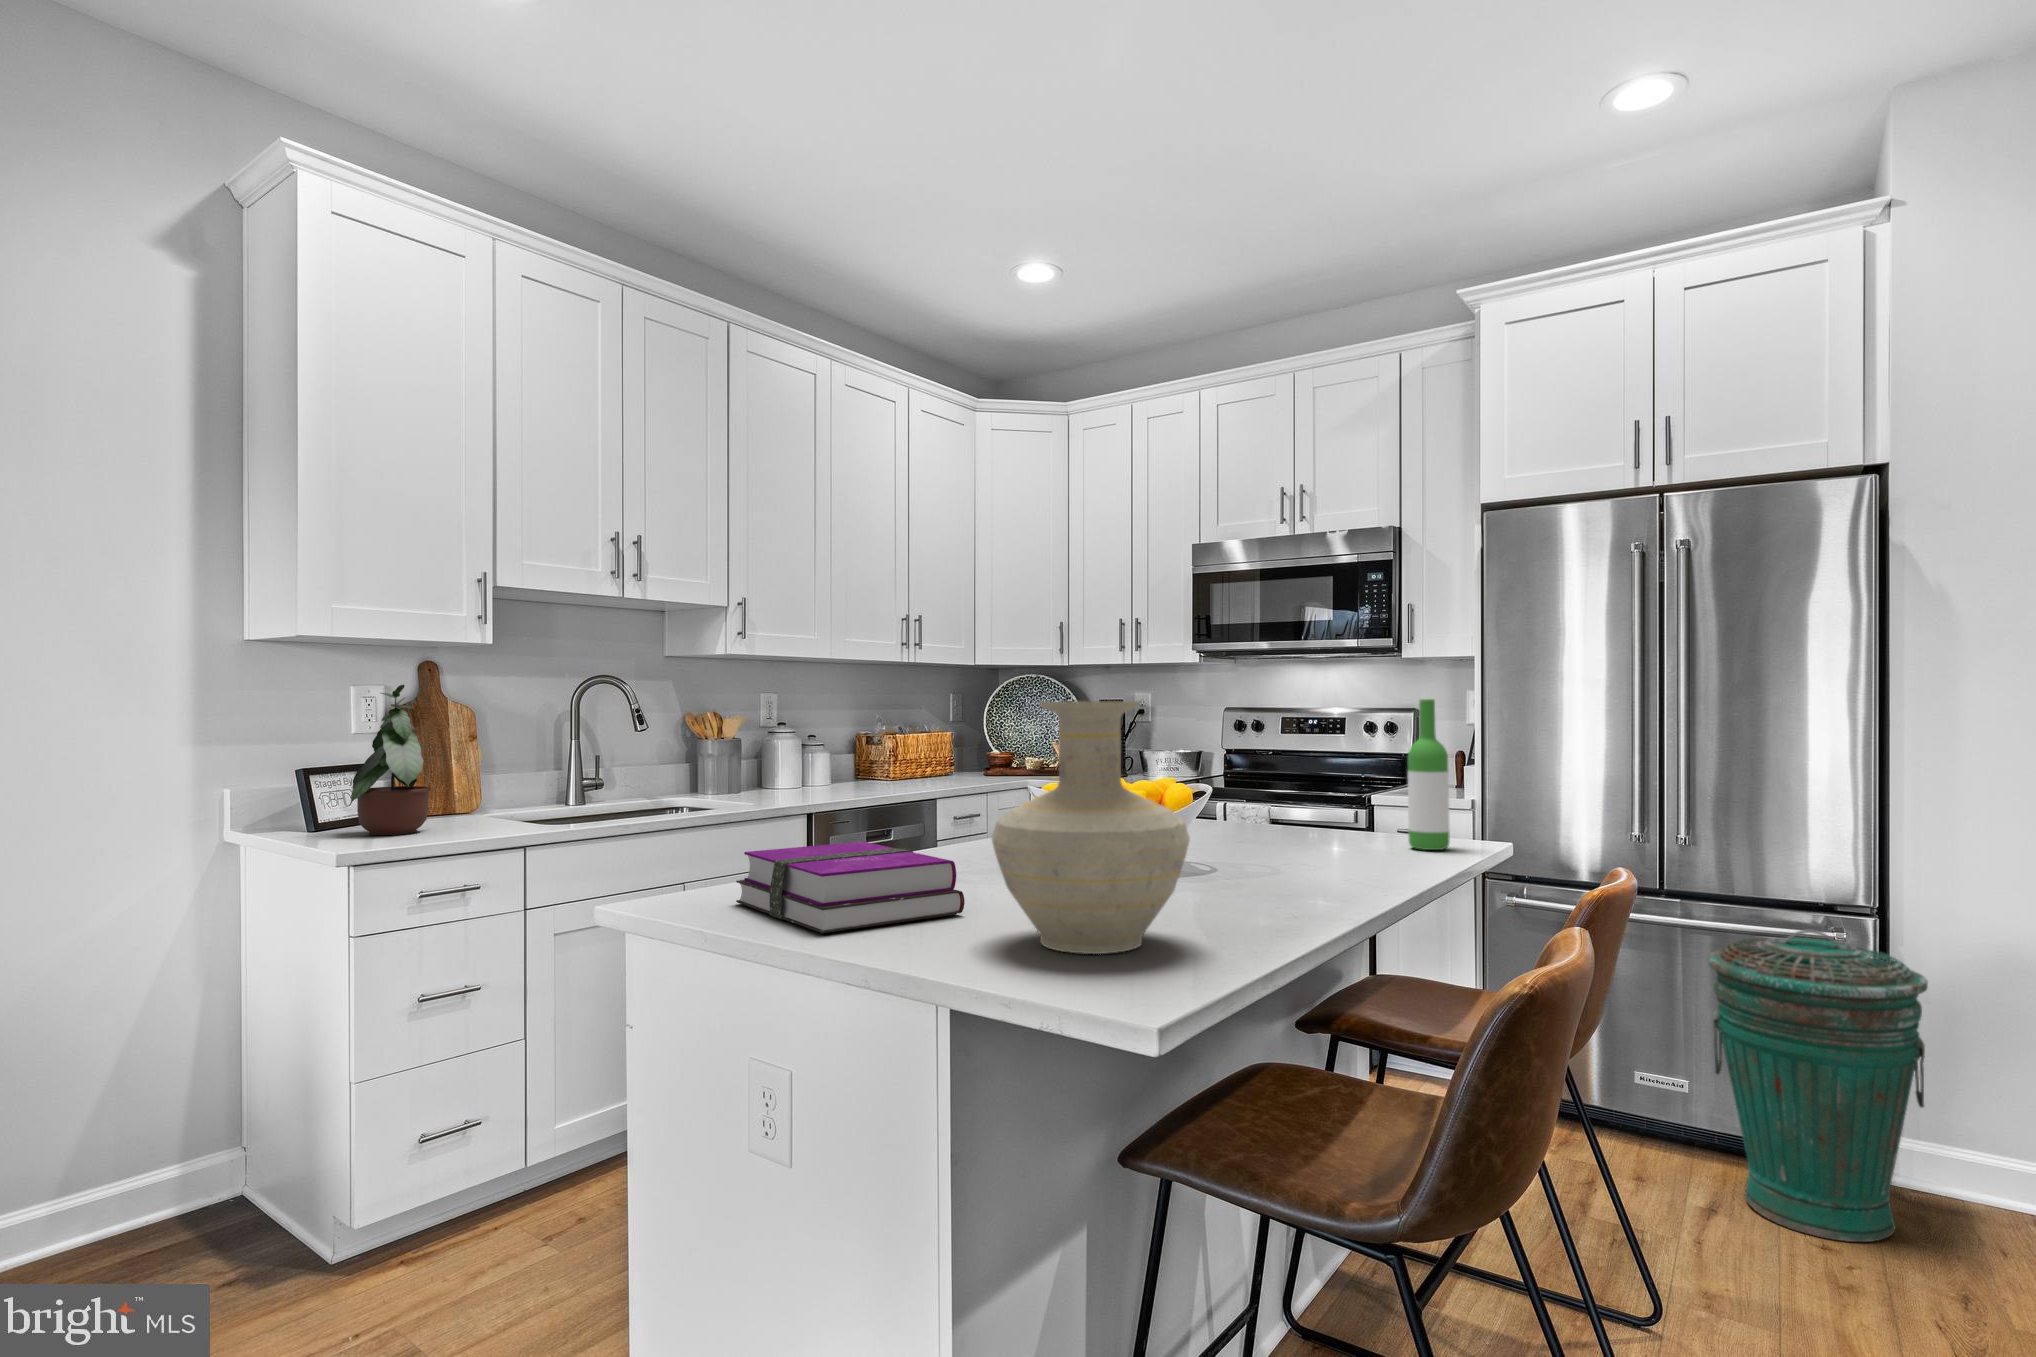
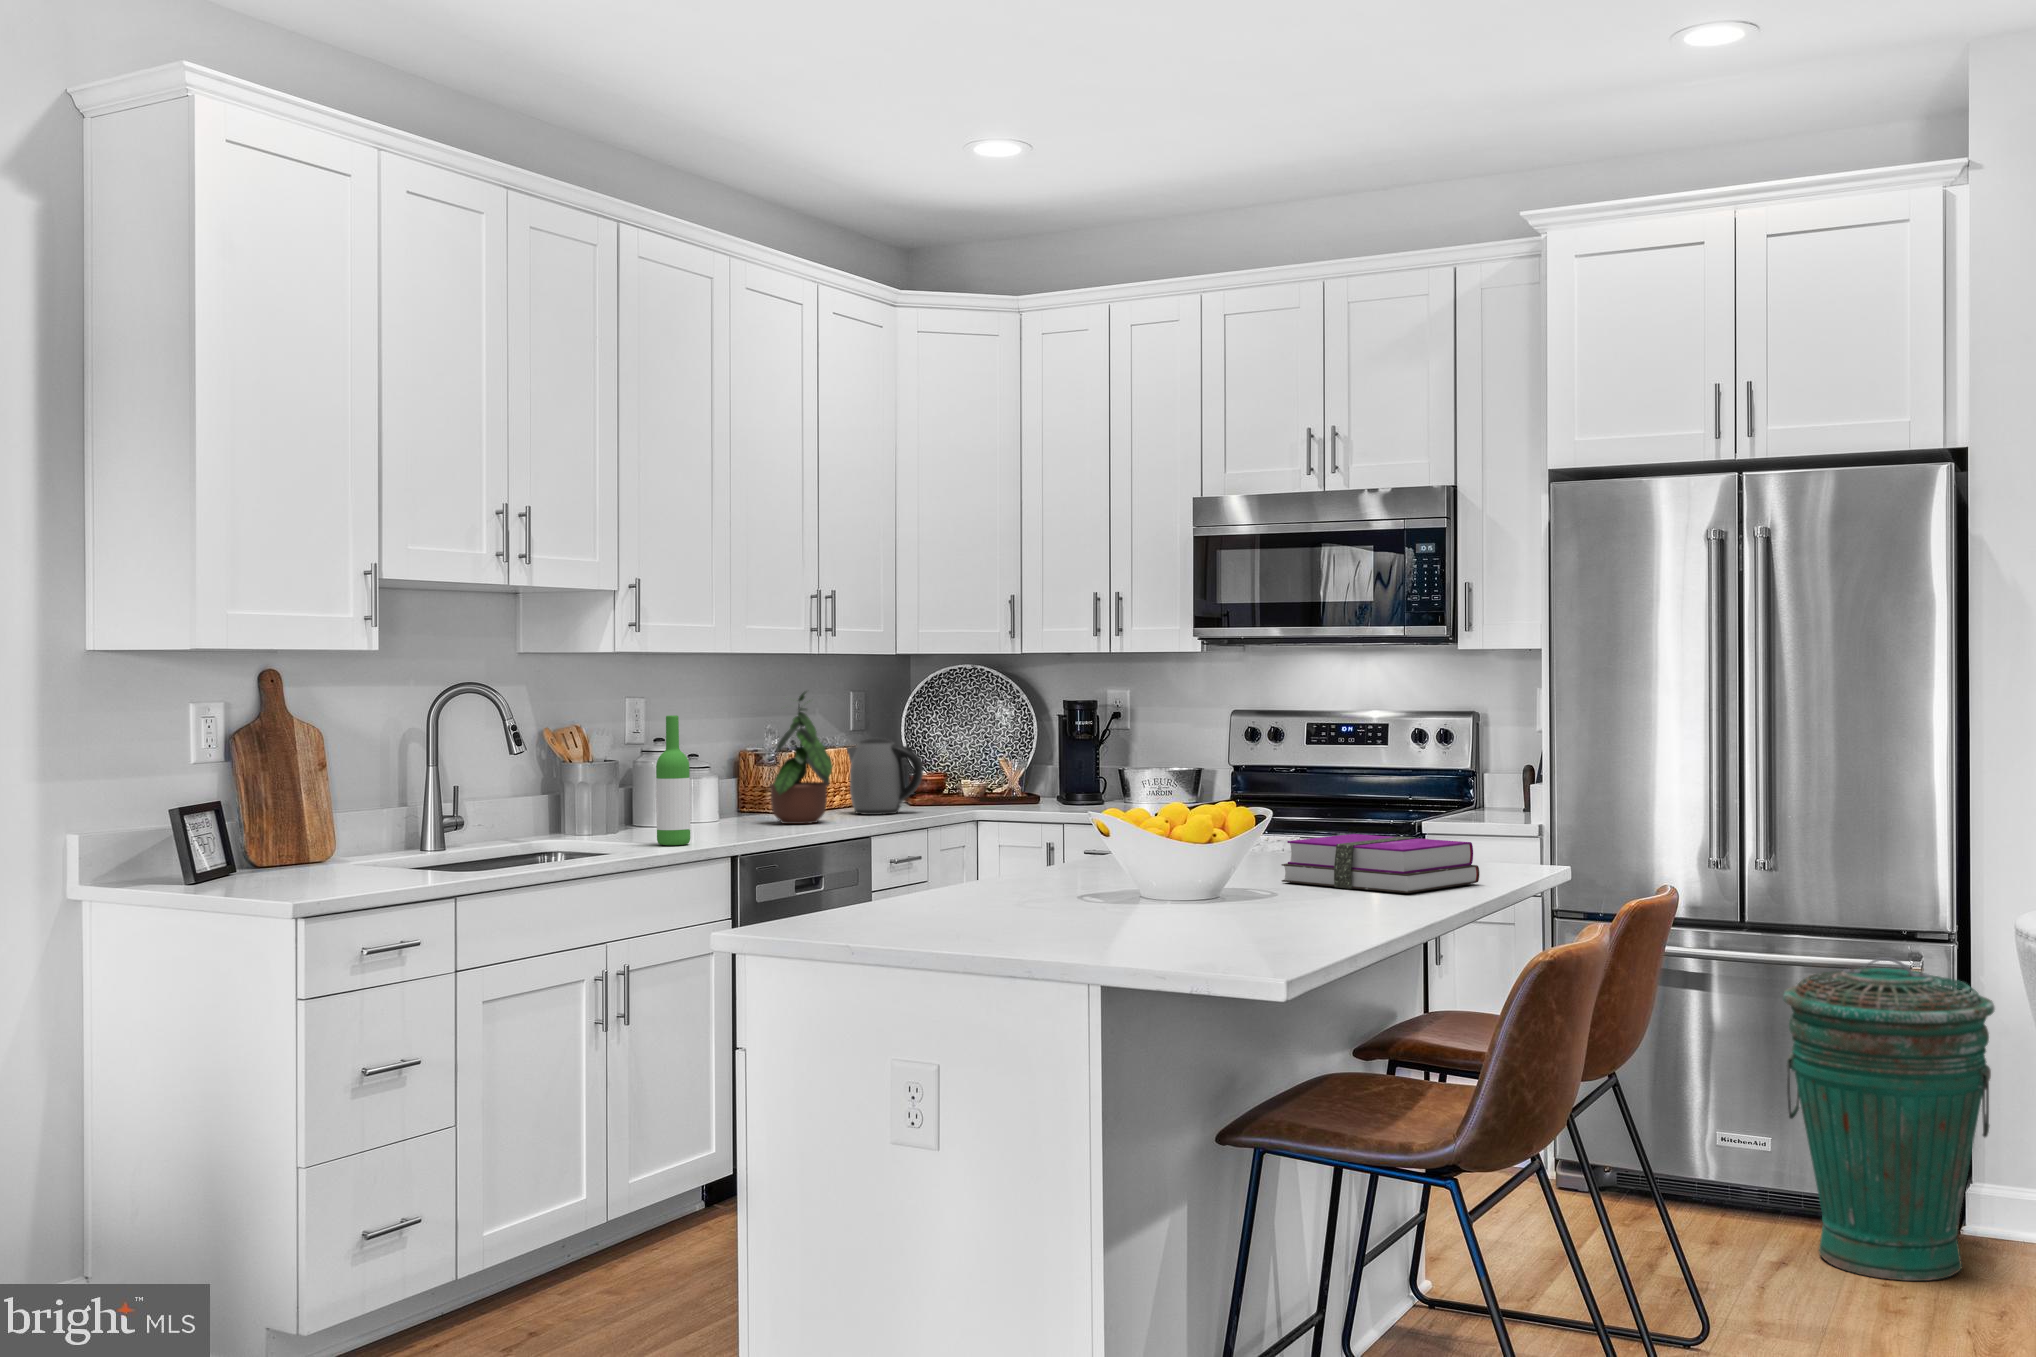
potted plant: present [350,685,435,835] -> present [770,692,833,824]
wine bottle: present [1408,699,1450,850] -> present [656,715,690,845]
vase: present [991,701,1190,954] -> none [1108,735,1281,954]
kettle: none [925,724,982,783] -> present [846,738,923,815]
hardback book: present [736,842,965,933] -> present [1281,834,1479,893]

